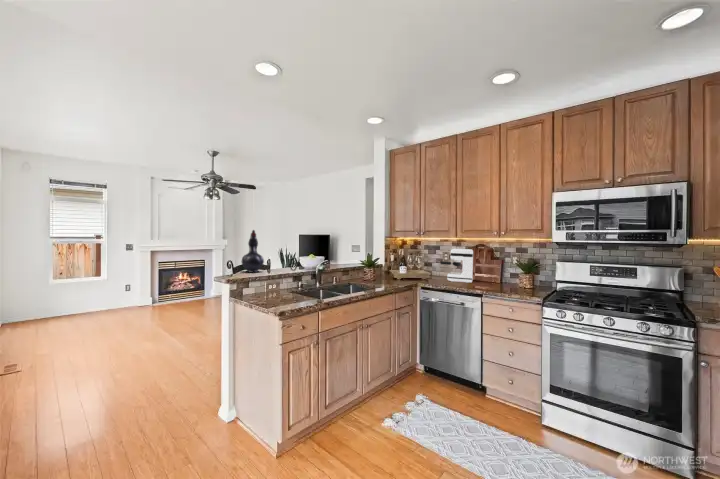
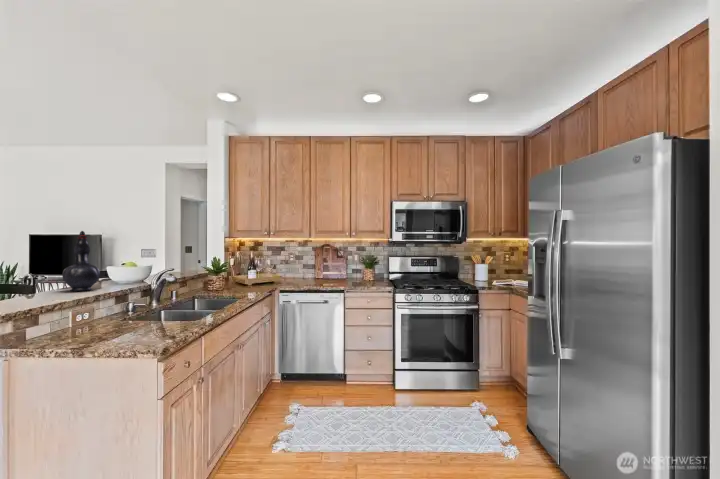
coffee maker: present [441,249,473,283] -> none [292,249,325,282]

